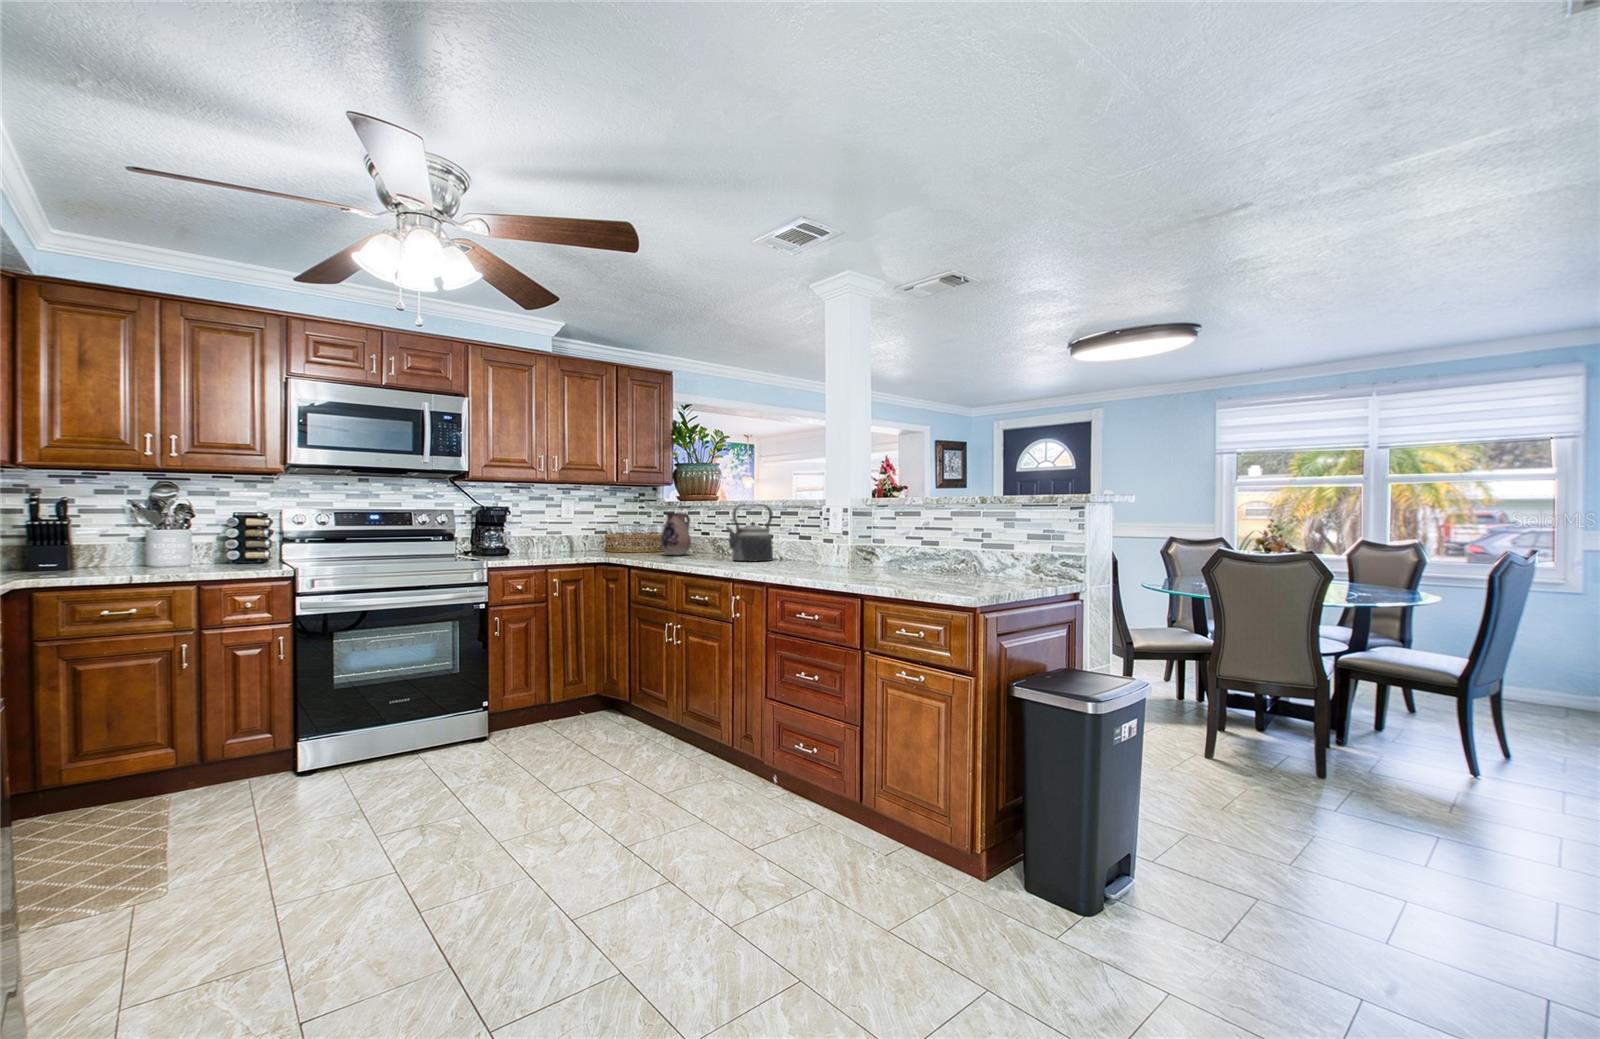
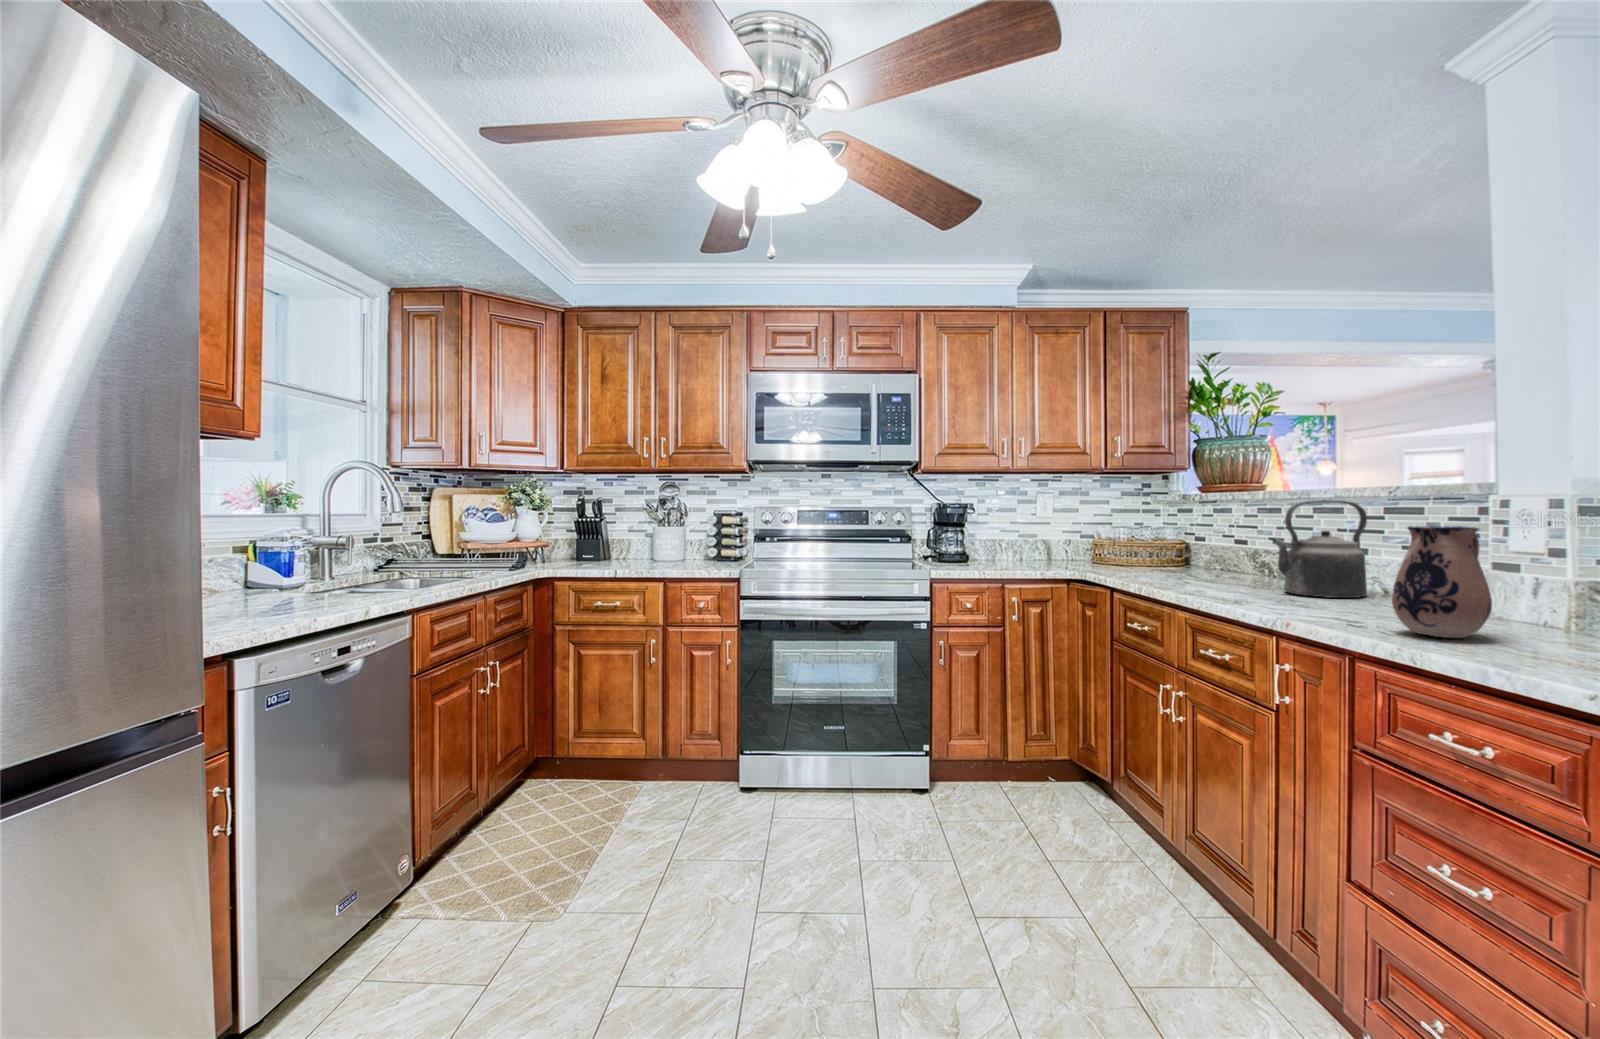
ceramic pitcher: present [661,513,691,555] -> present [1392,526,1492,638]

